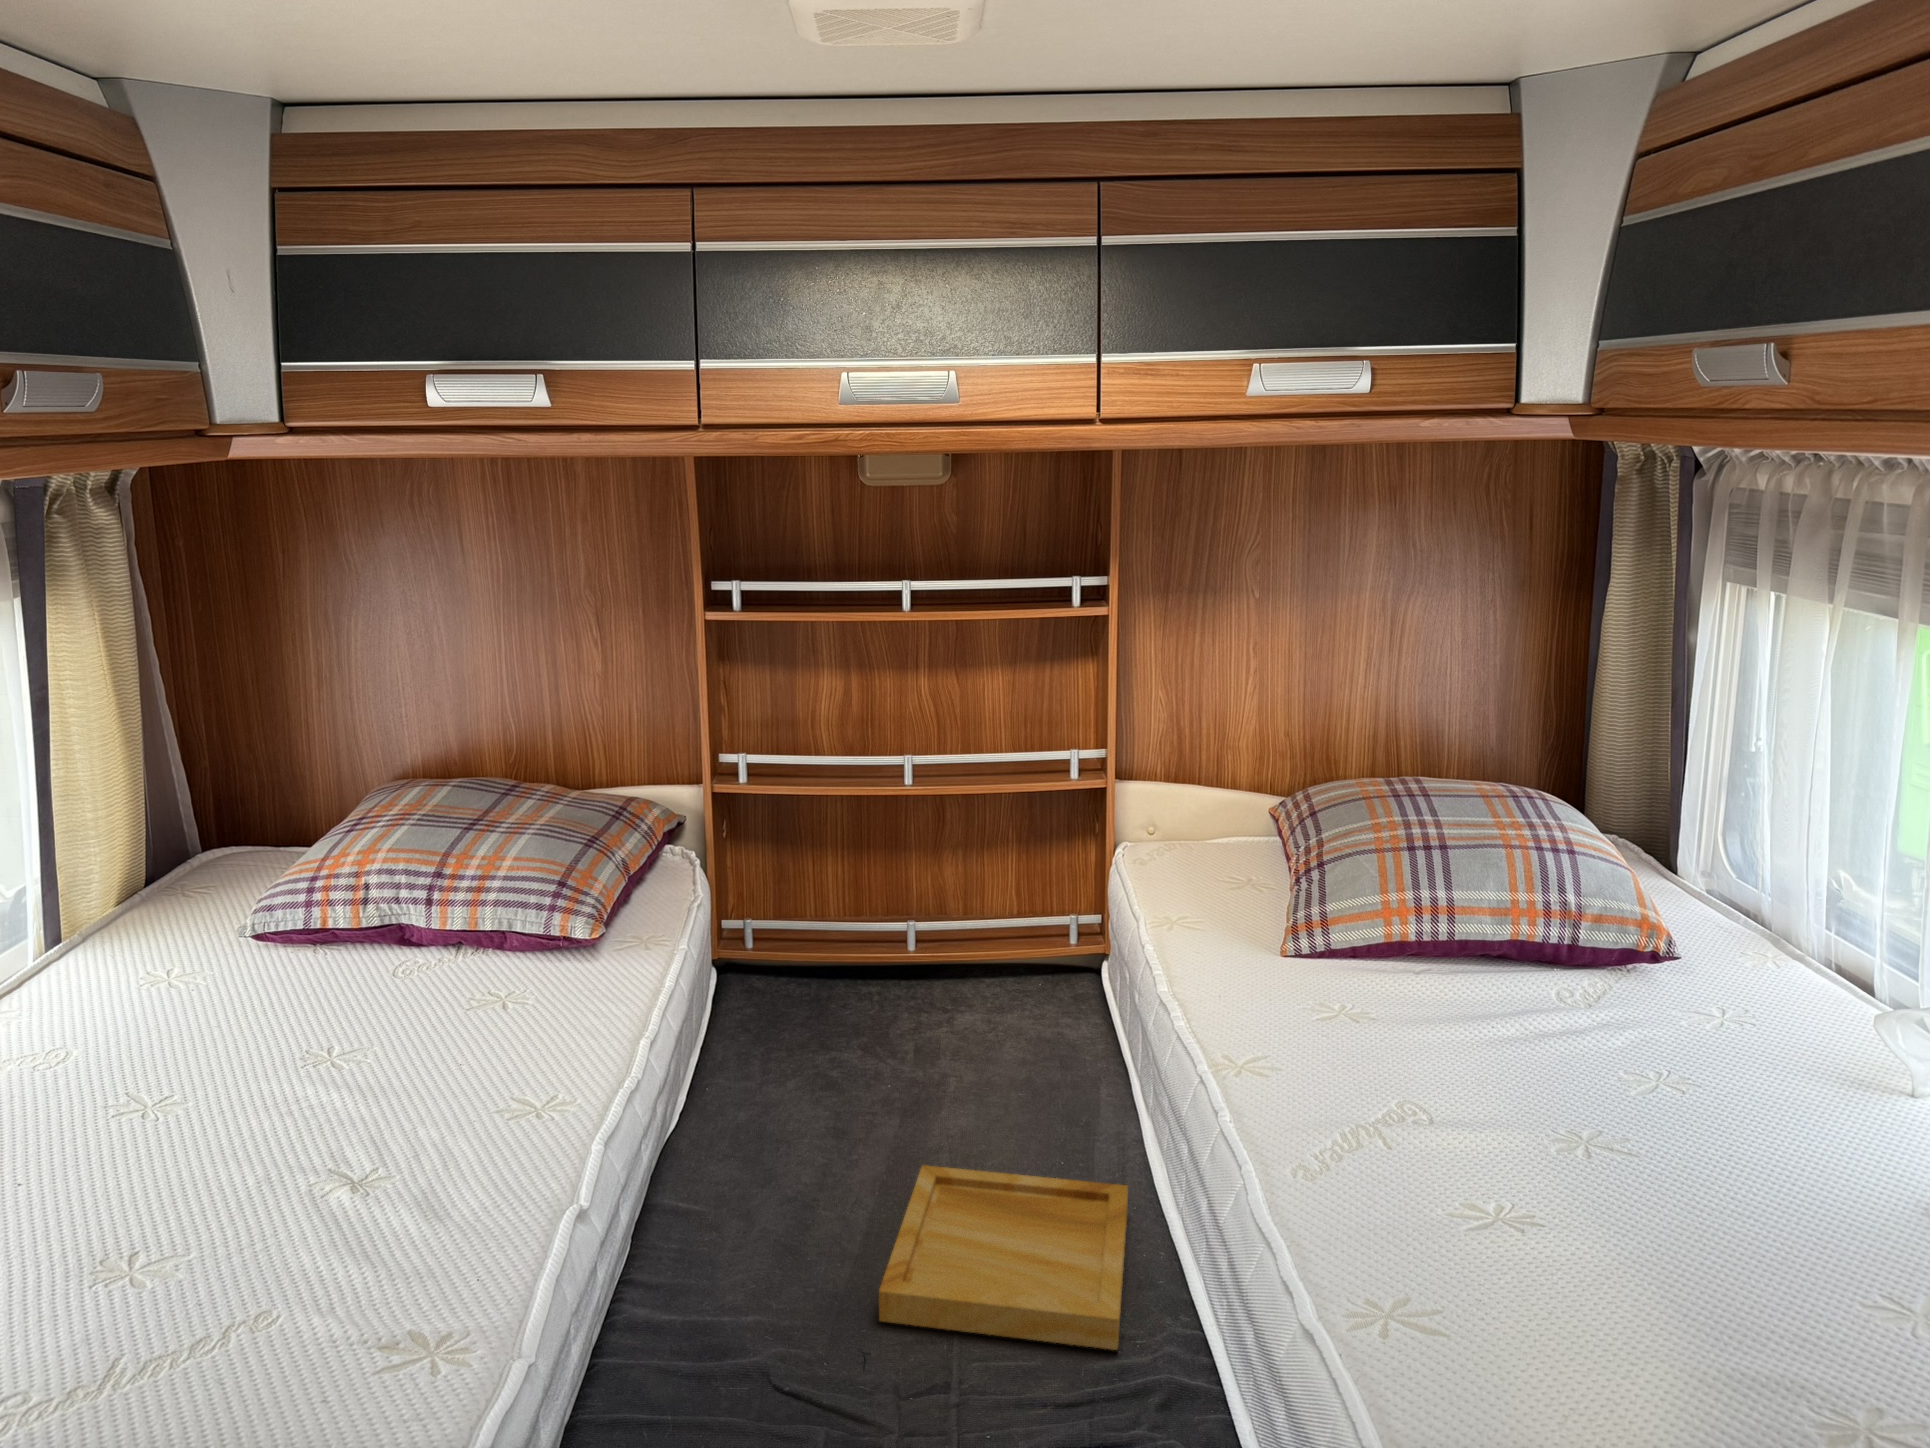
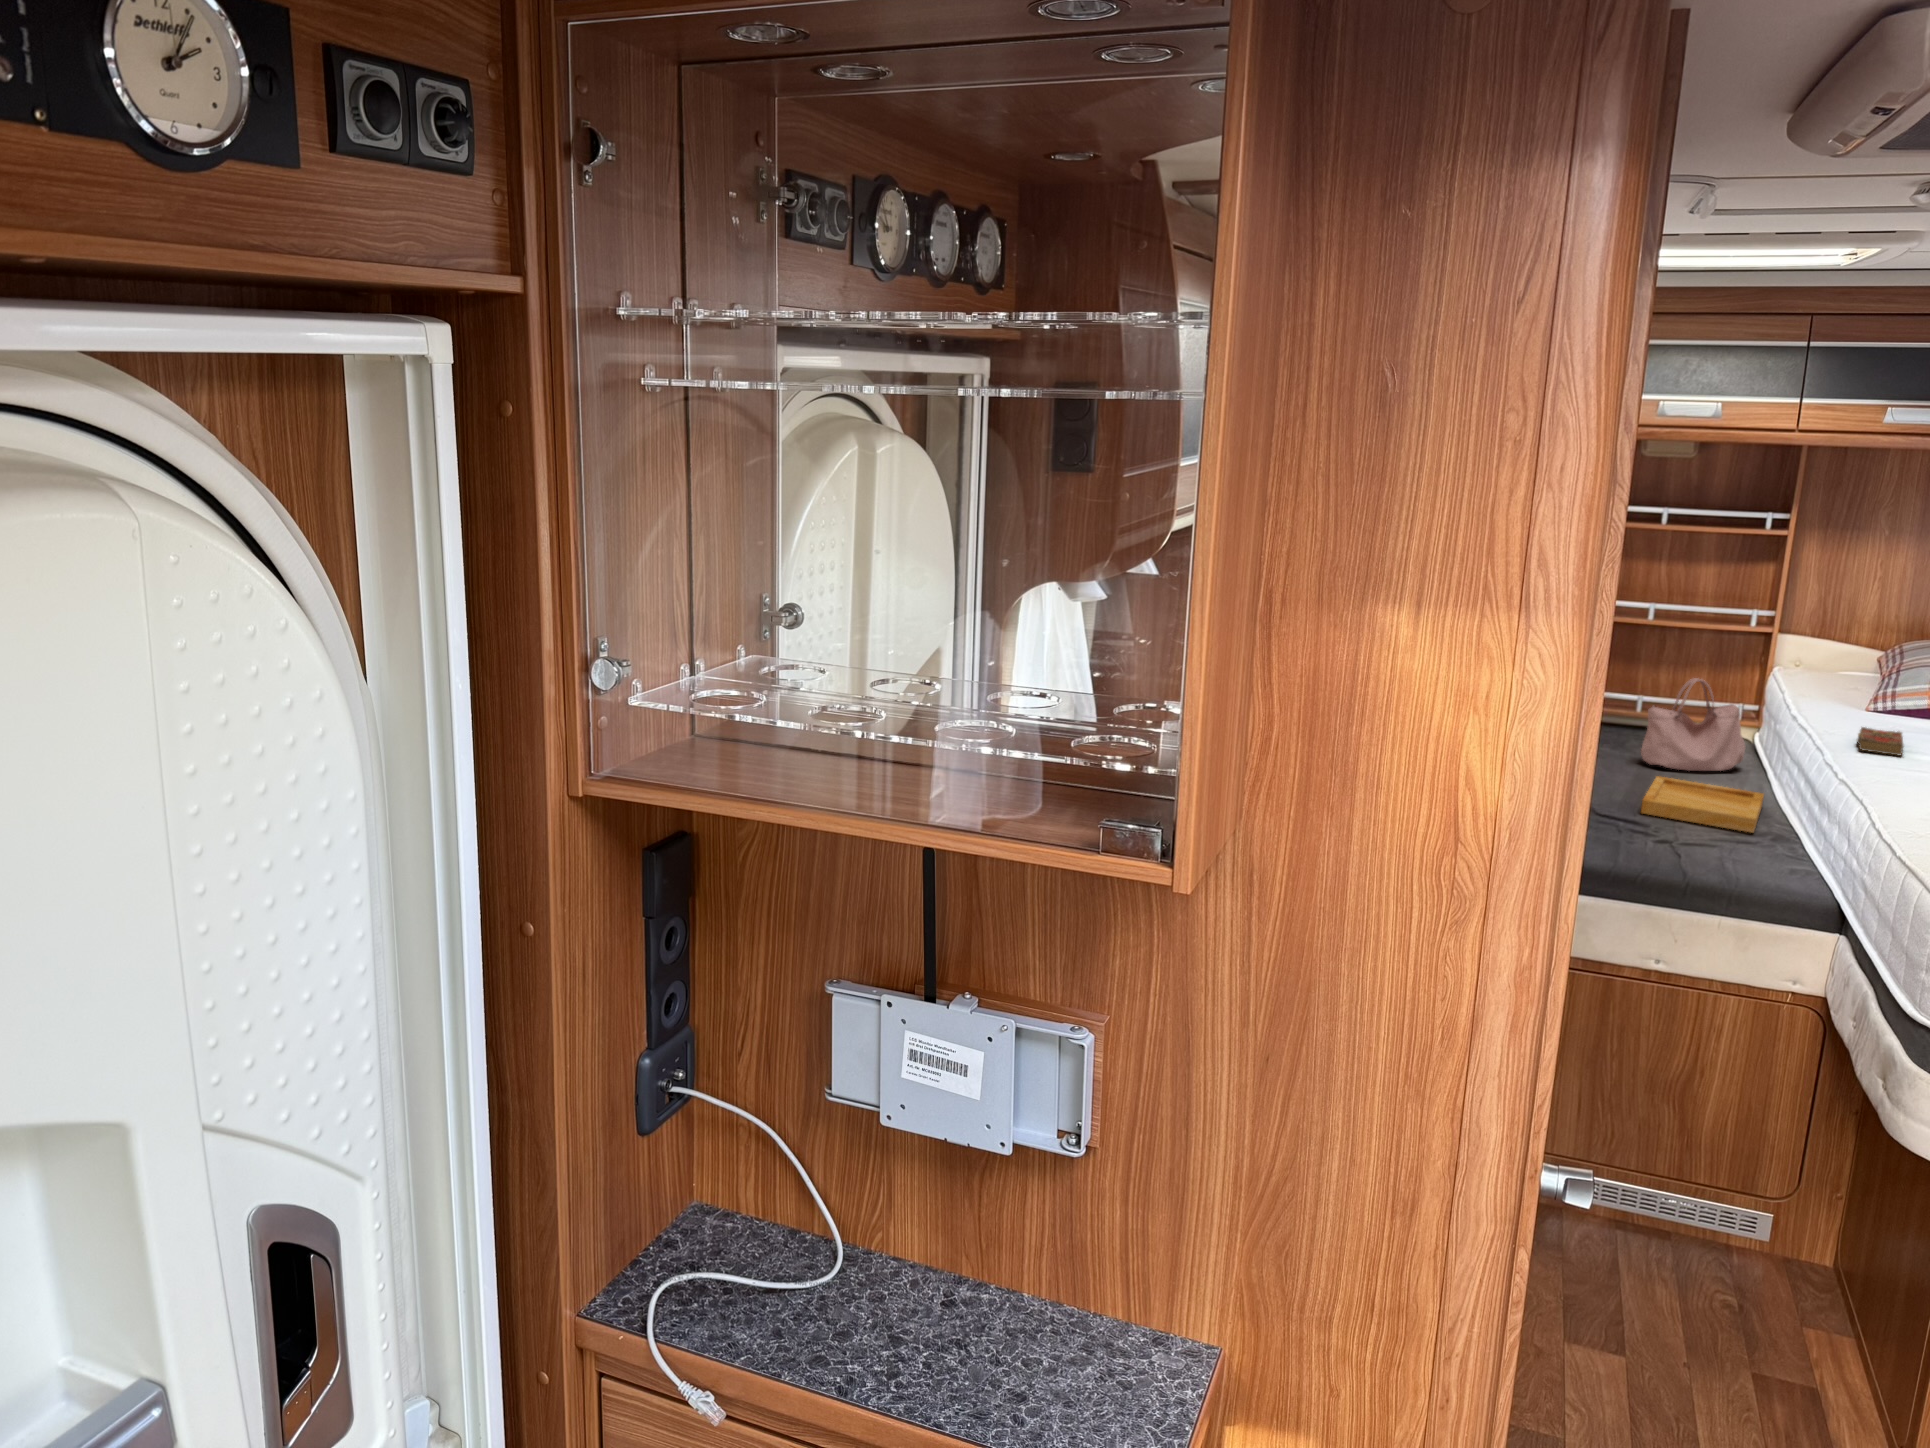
handbag: none [900,915,1085,1108] -> present [1641,678,1745,771]
book: none [1296,1051,1400,1142] -> present [1857,727,1904,756]

